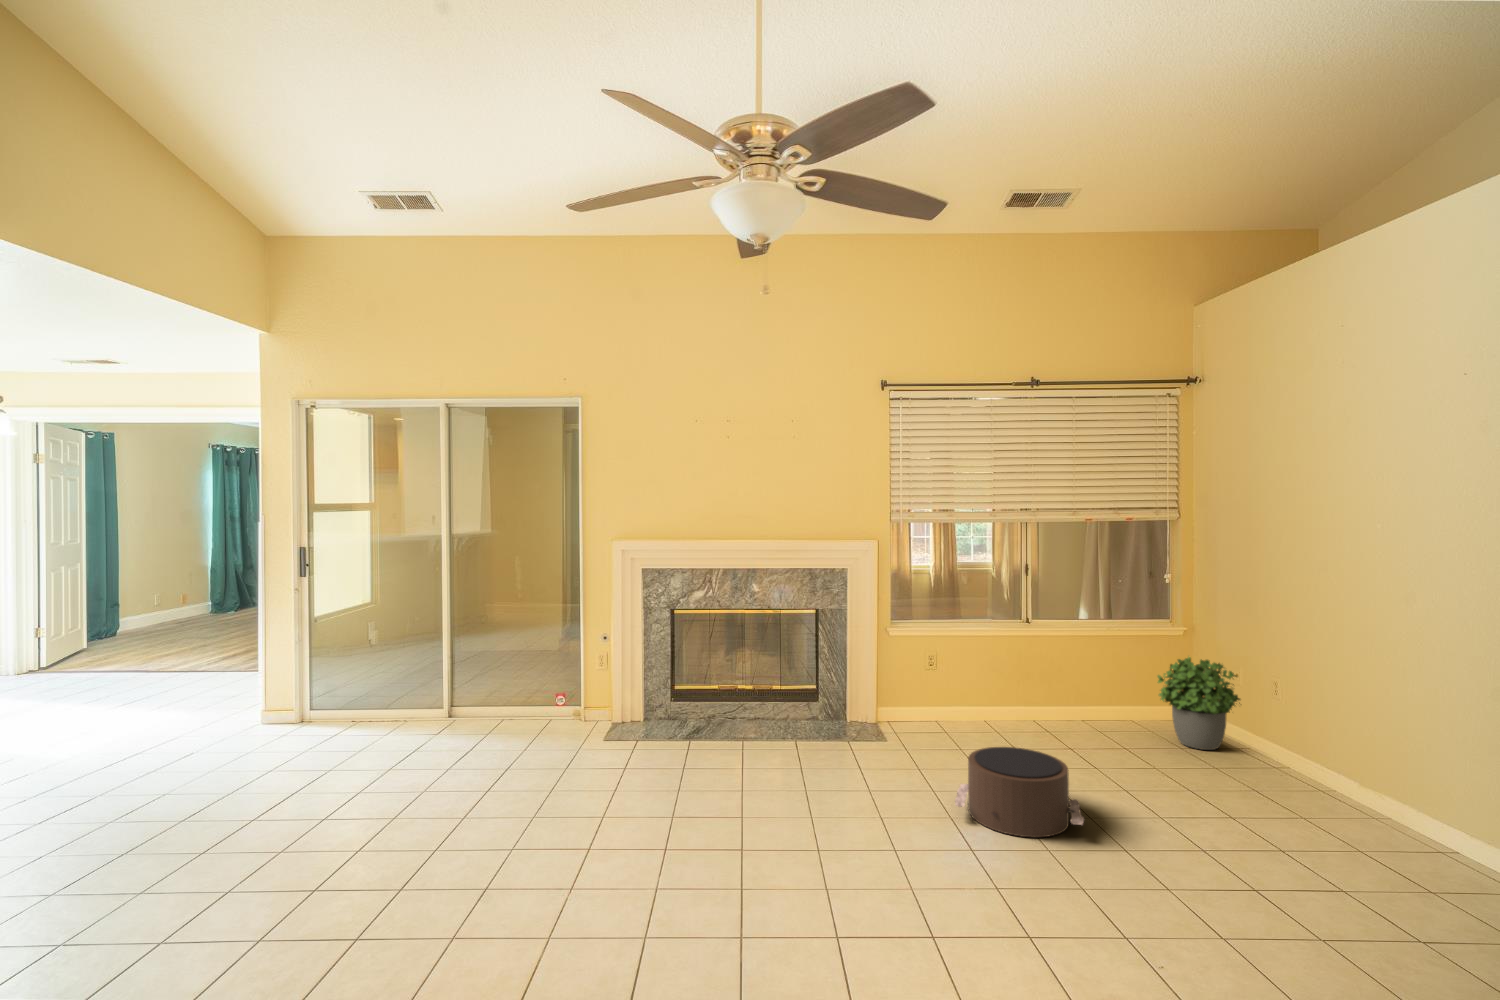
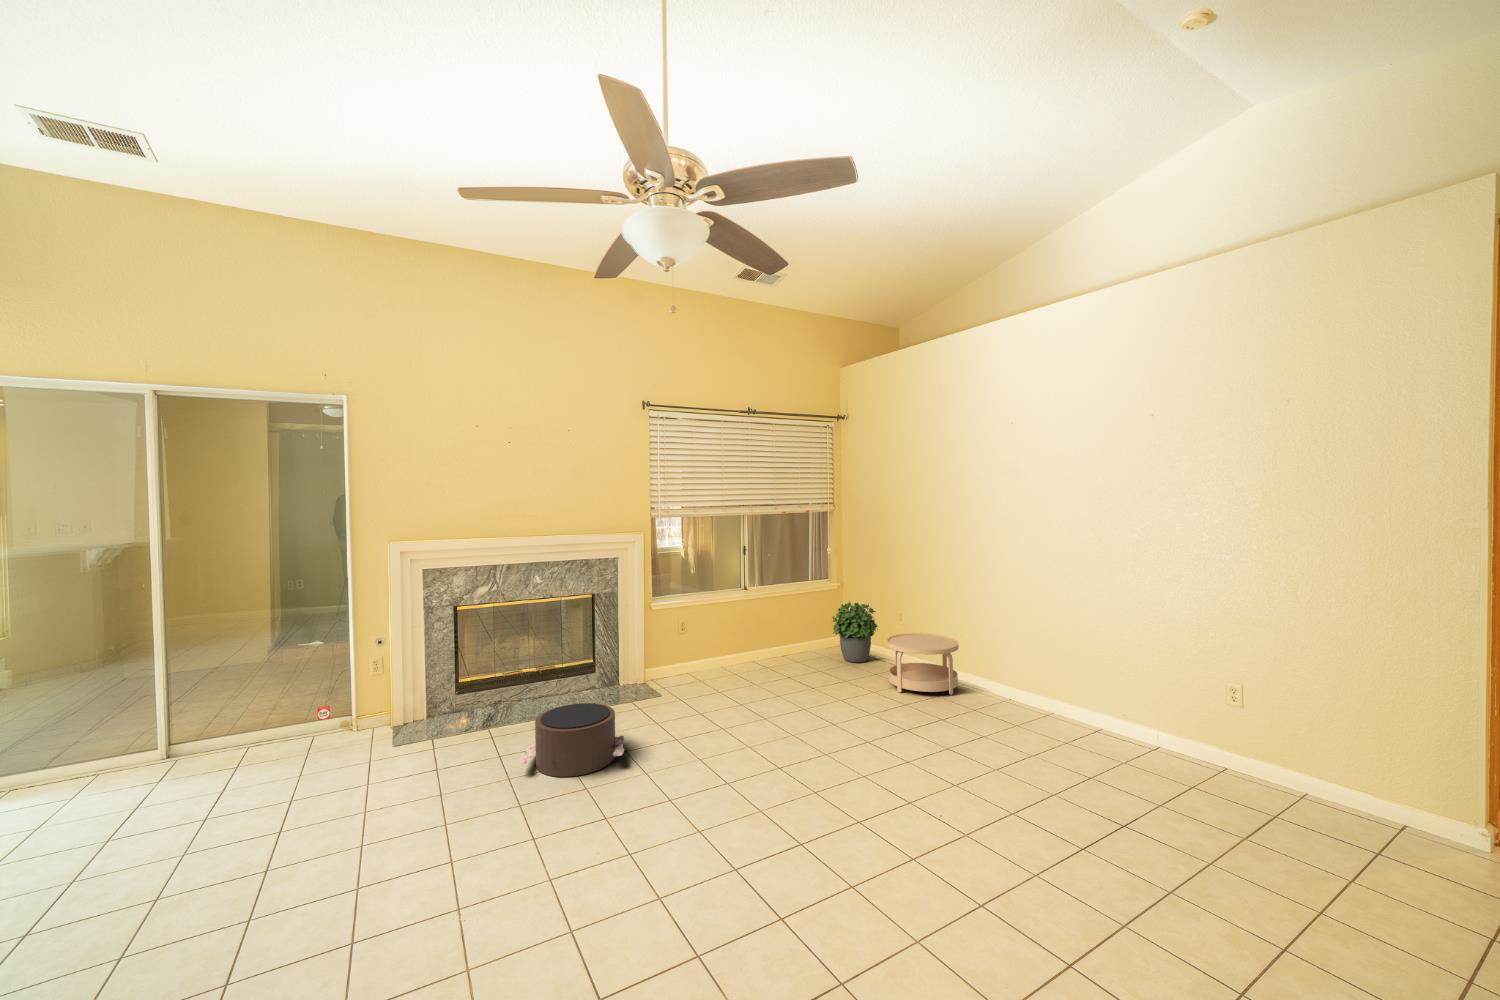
side table: none [1235,717,1376,831] -> present [887,633,959,695]
pouf: present [955,747,1084,837] -> present [521,703,624,777]

